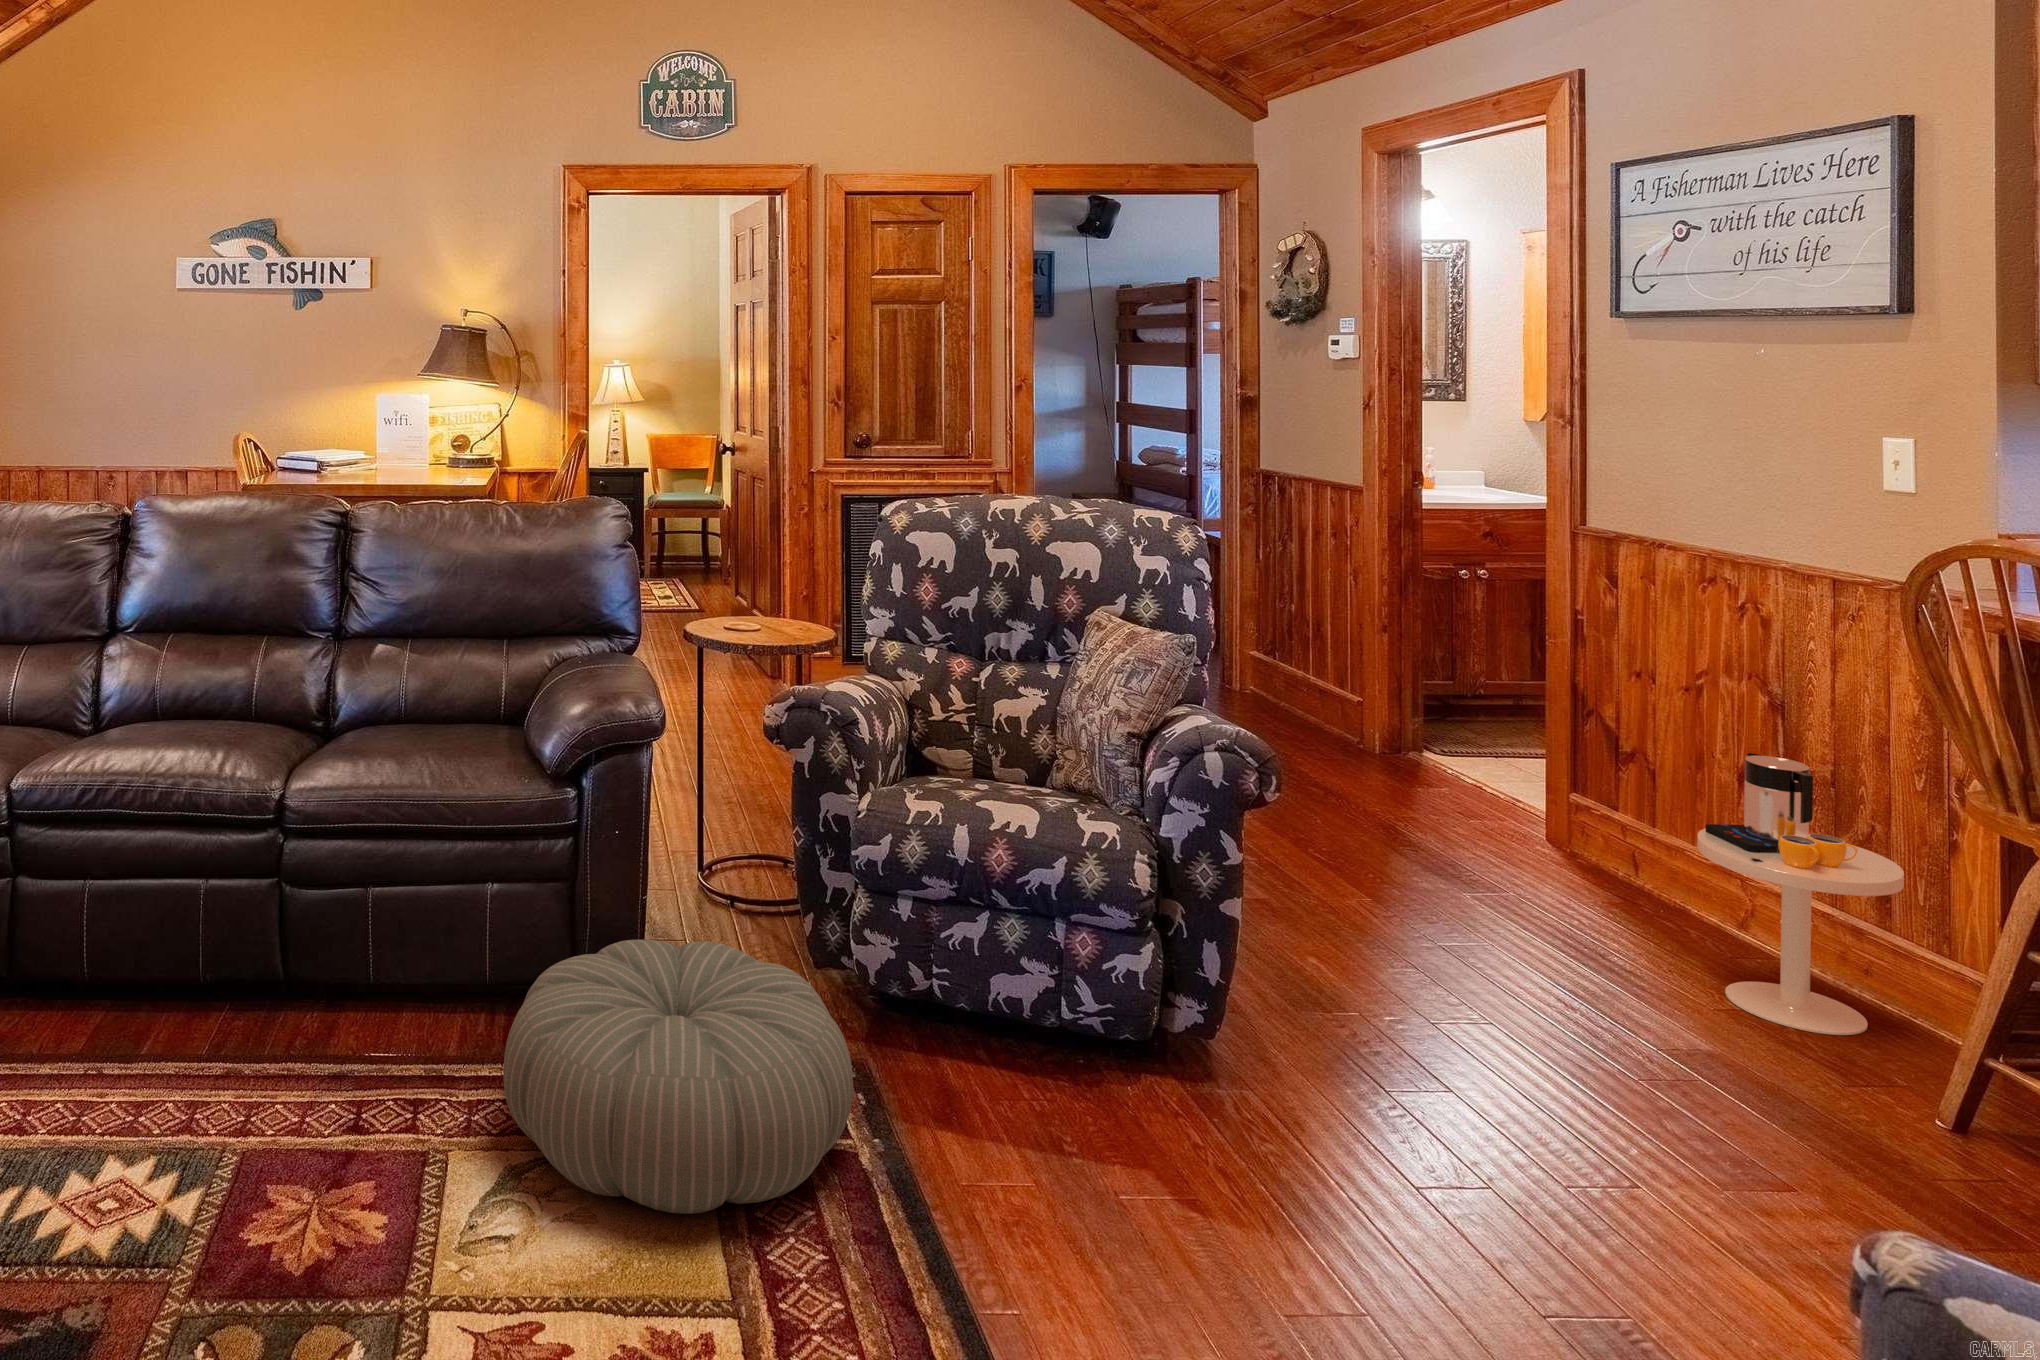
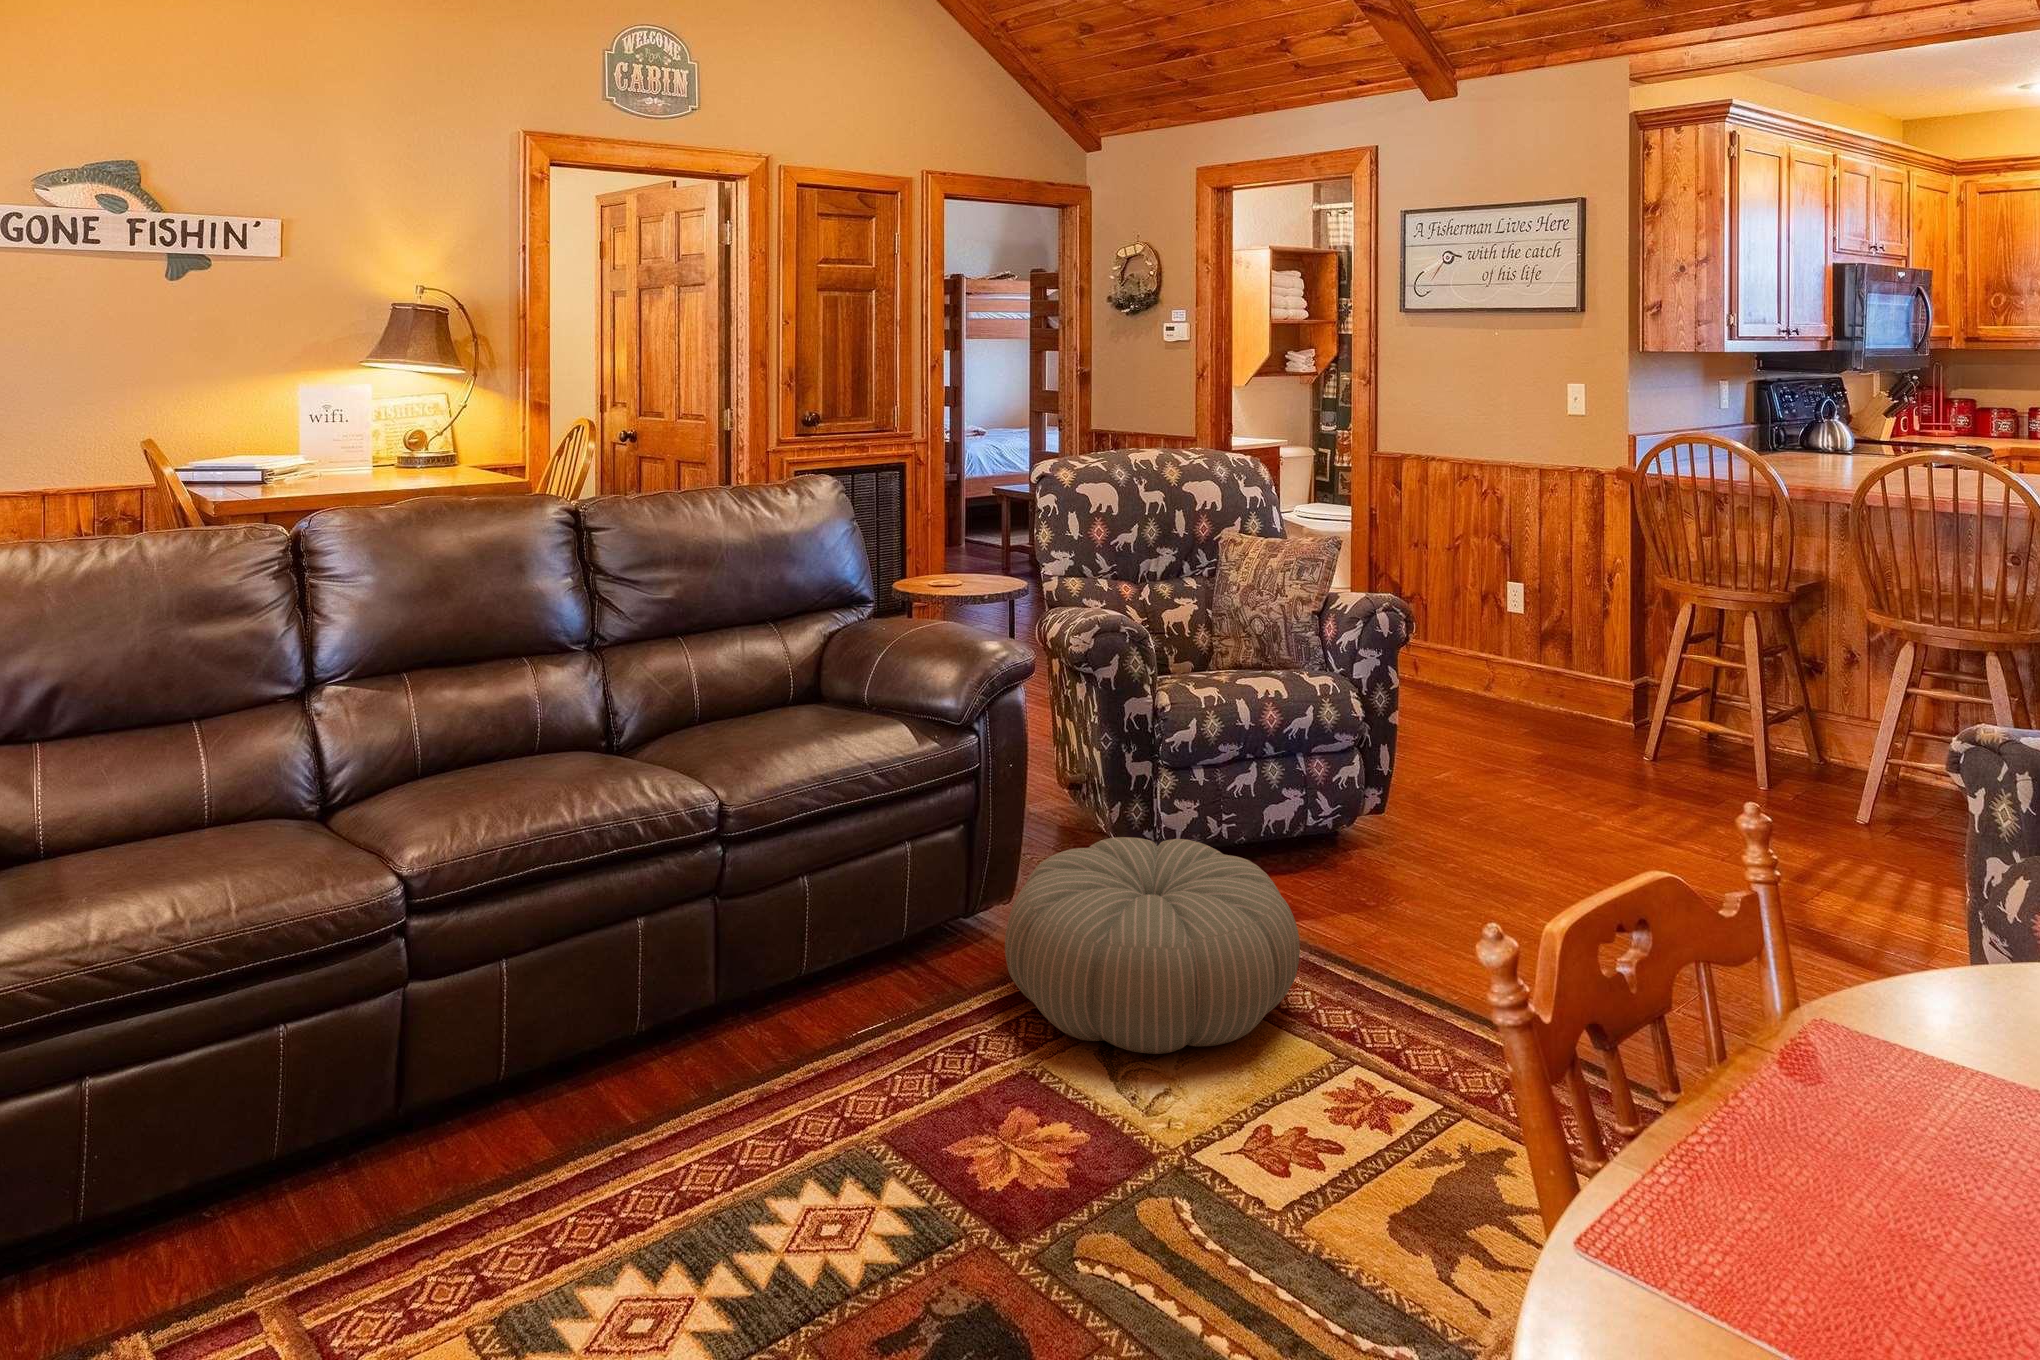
side table: present [1697,753,1904,1035] -> none [1499,580,1597,738]

